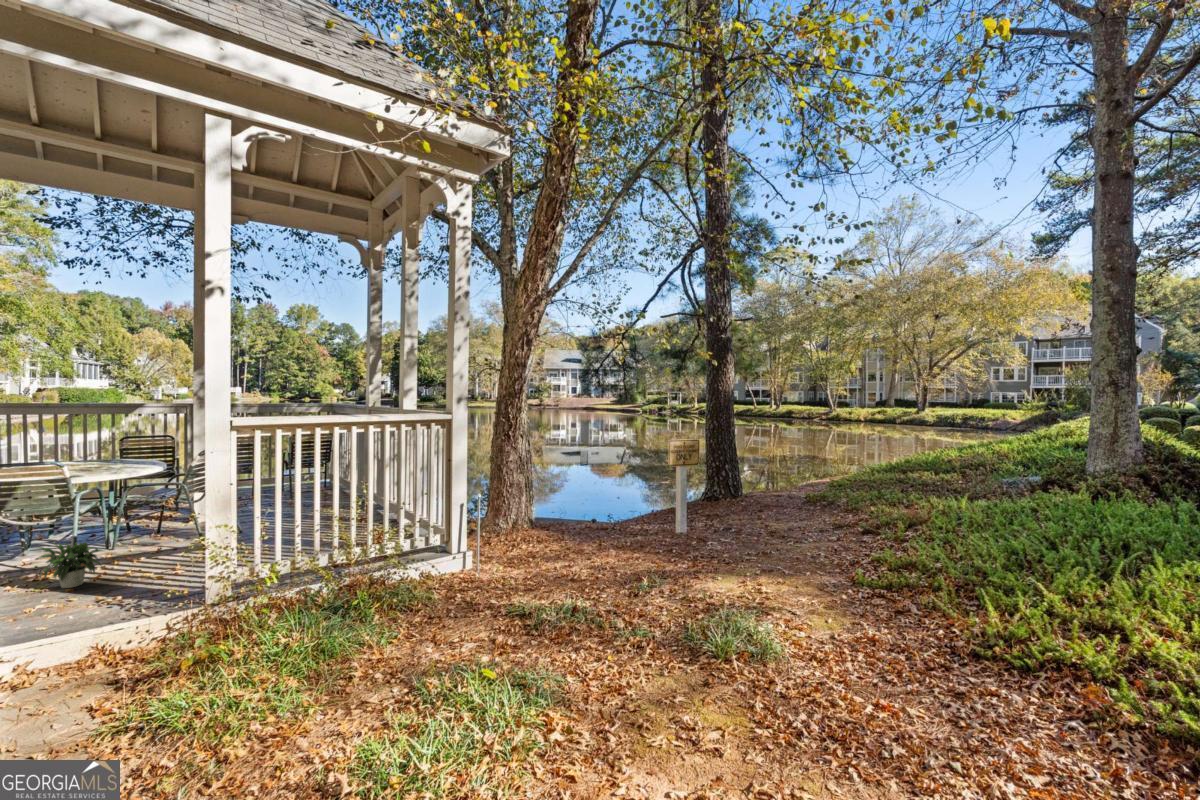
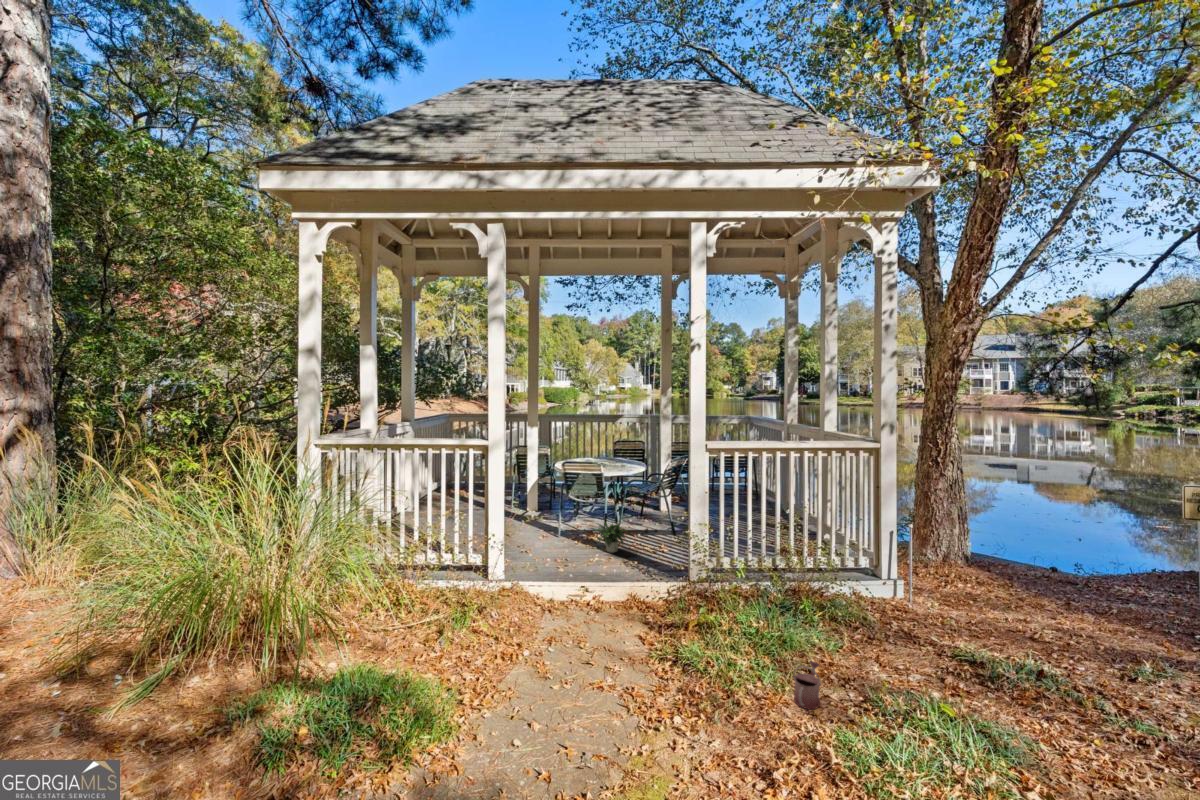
watering can: none [316,663,356,727] -> present [793,661,821,709]

